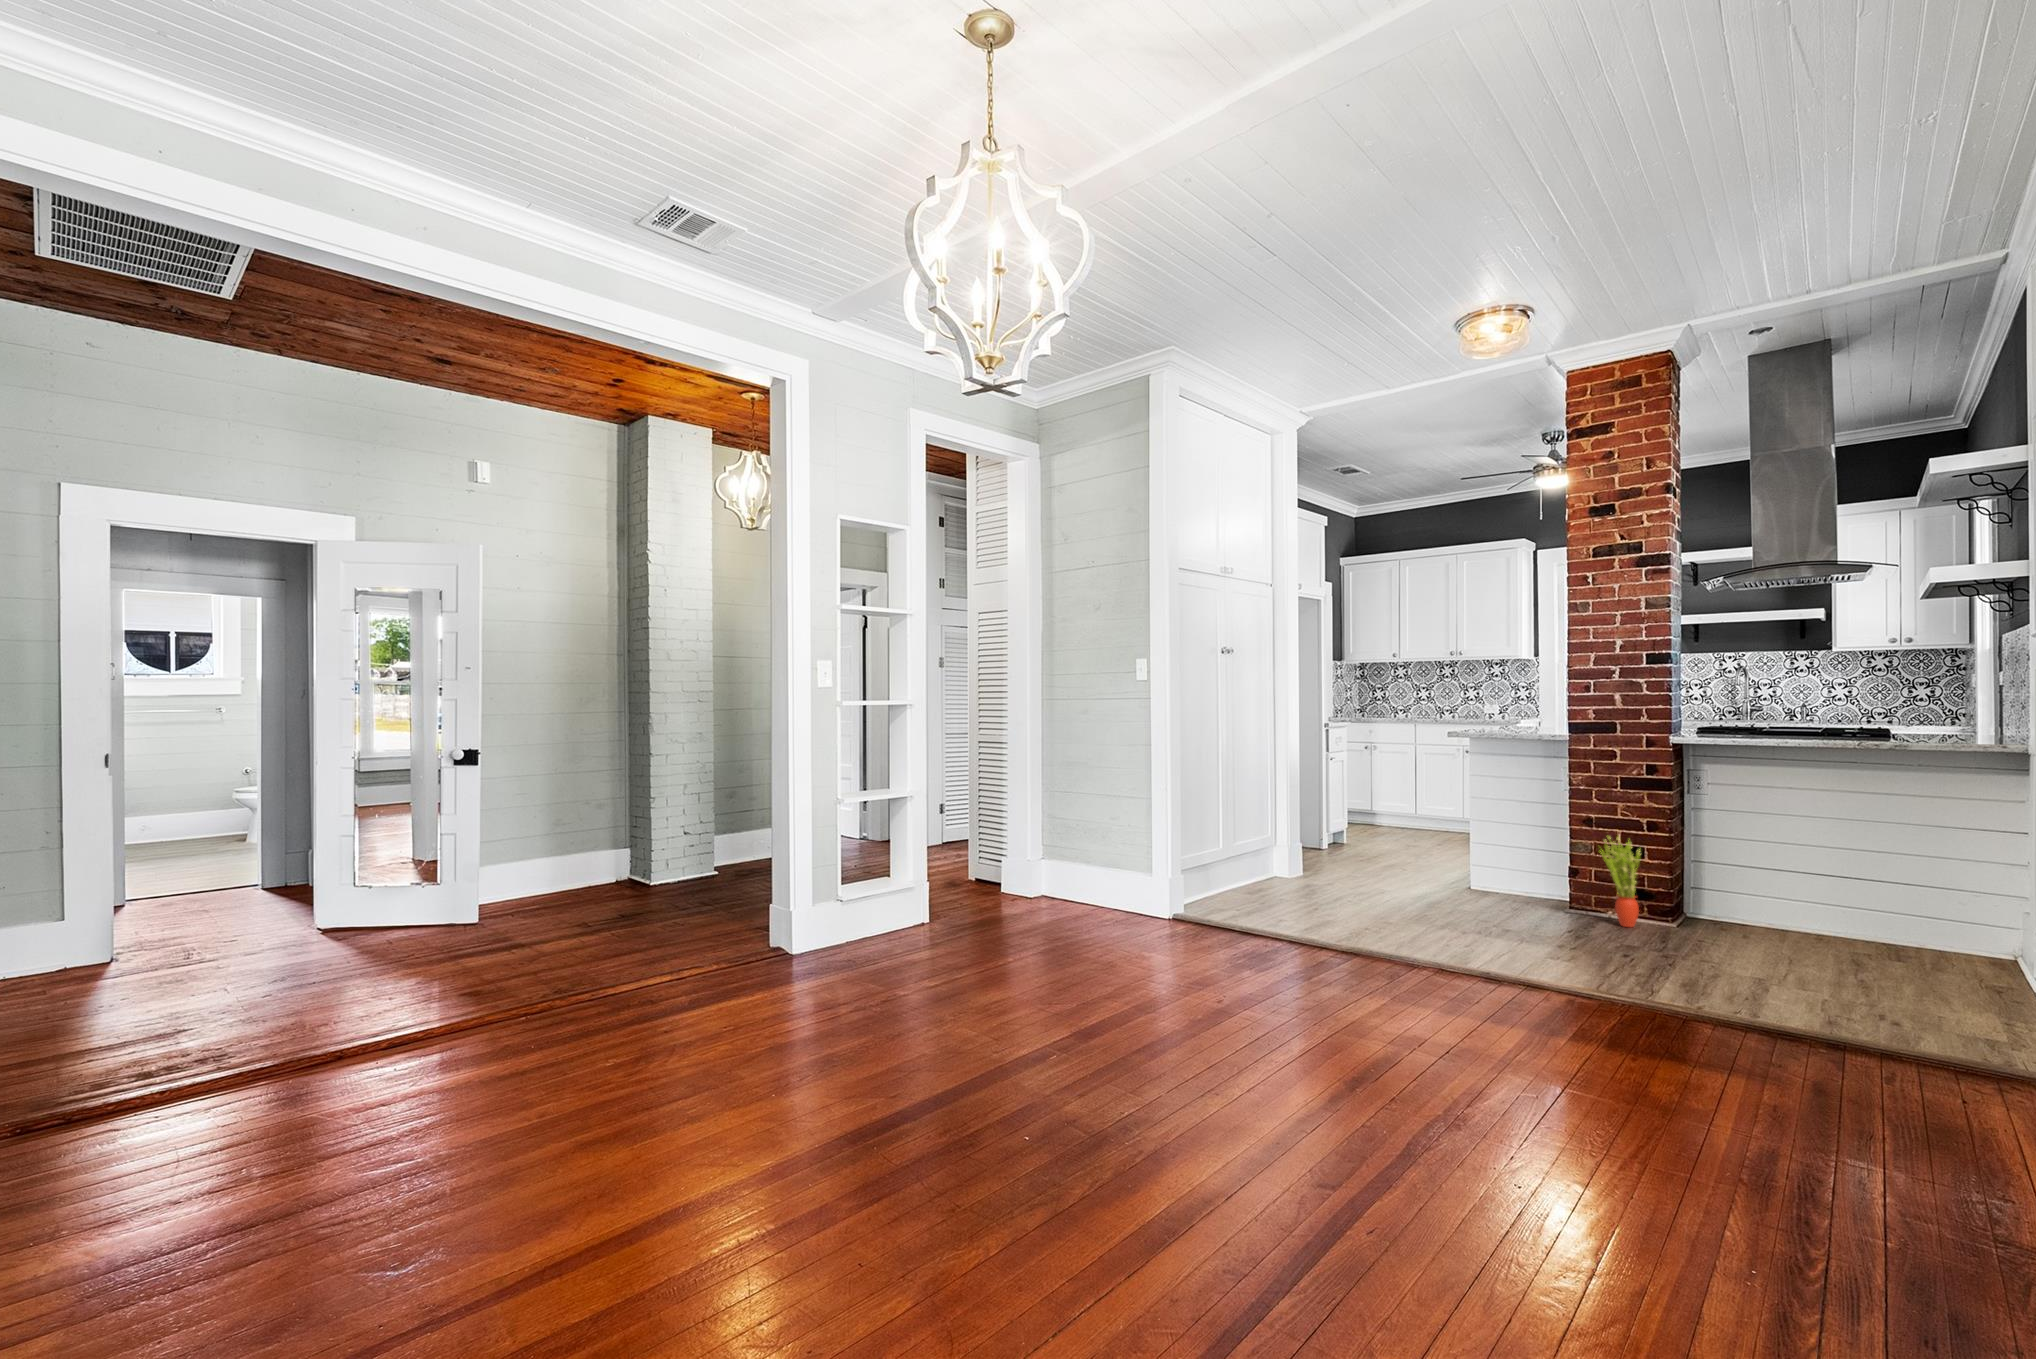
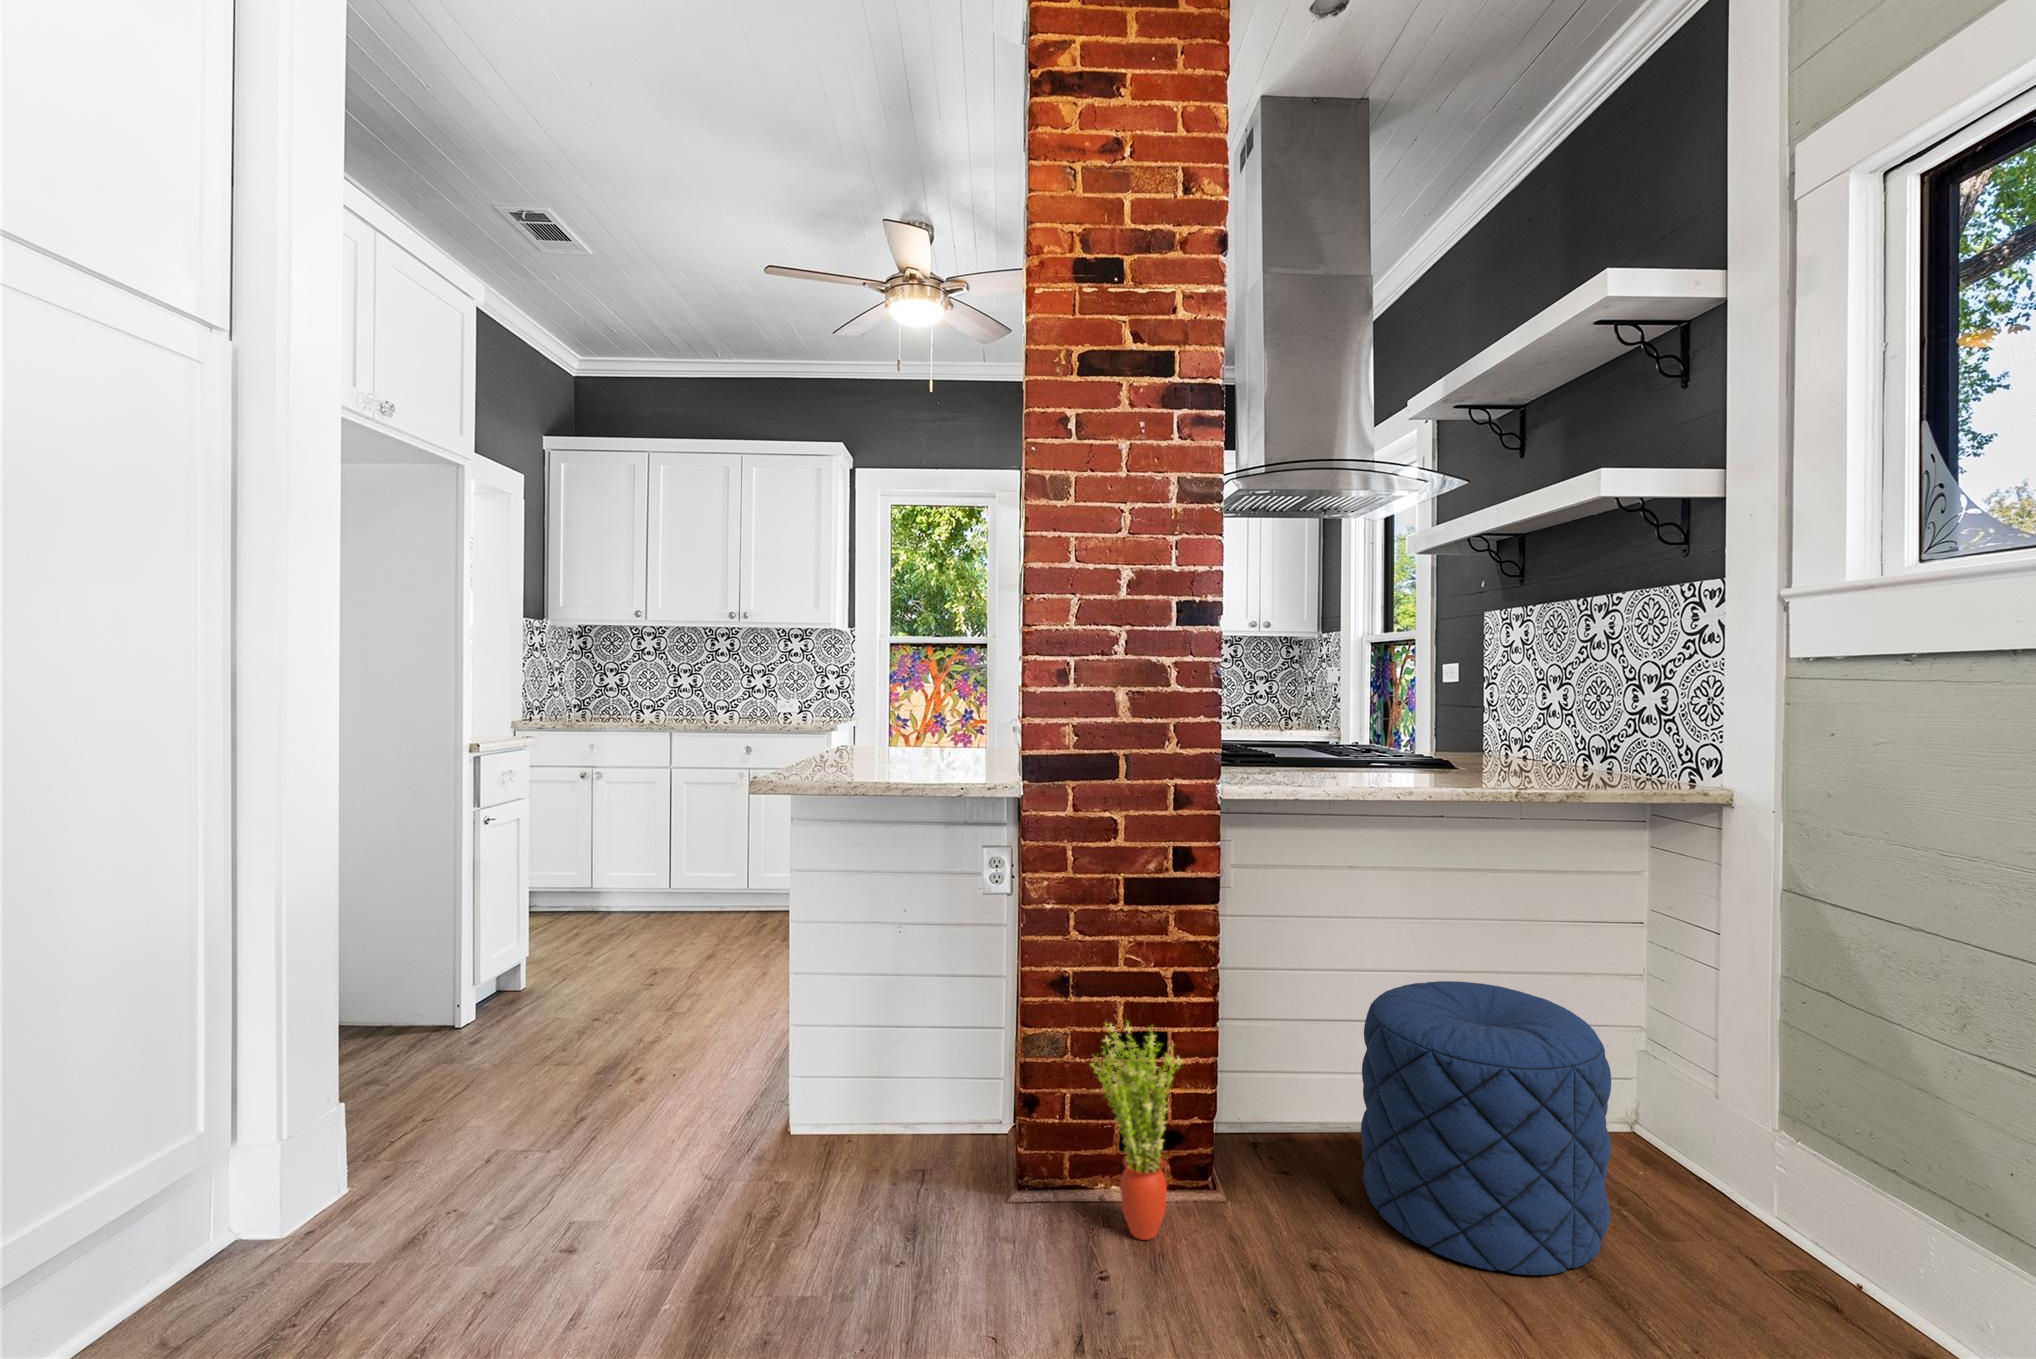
pouf: none [1759,844,1907,965] -> present [1361,981,1611,1275]

